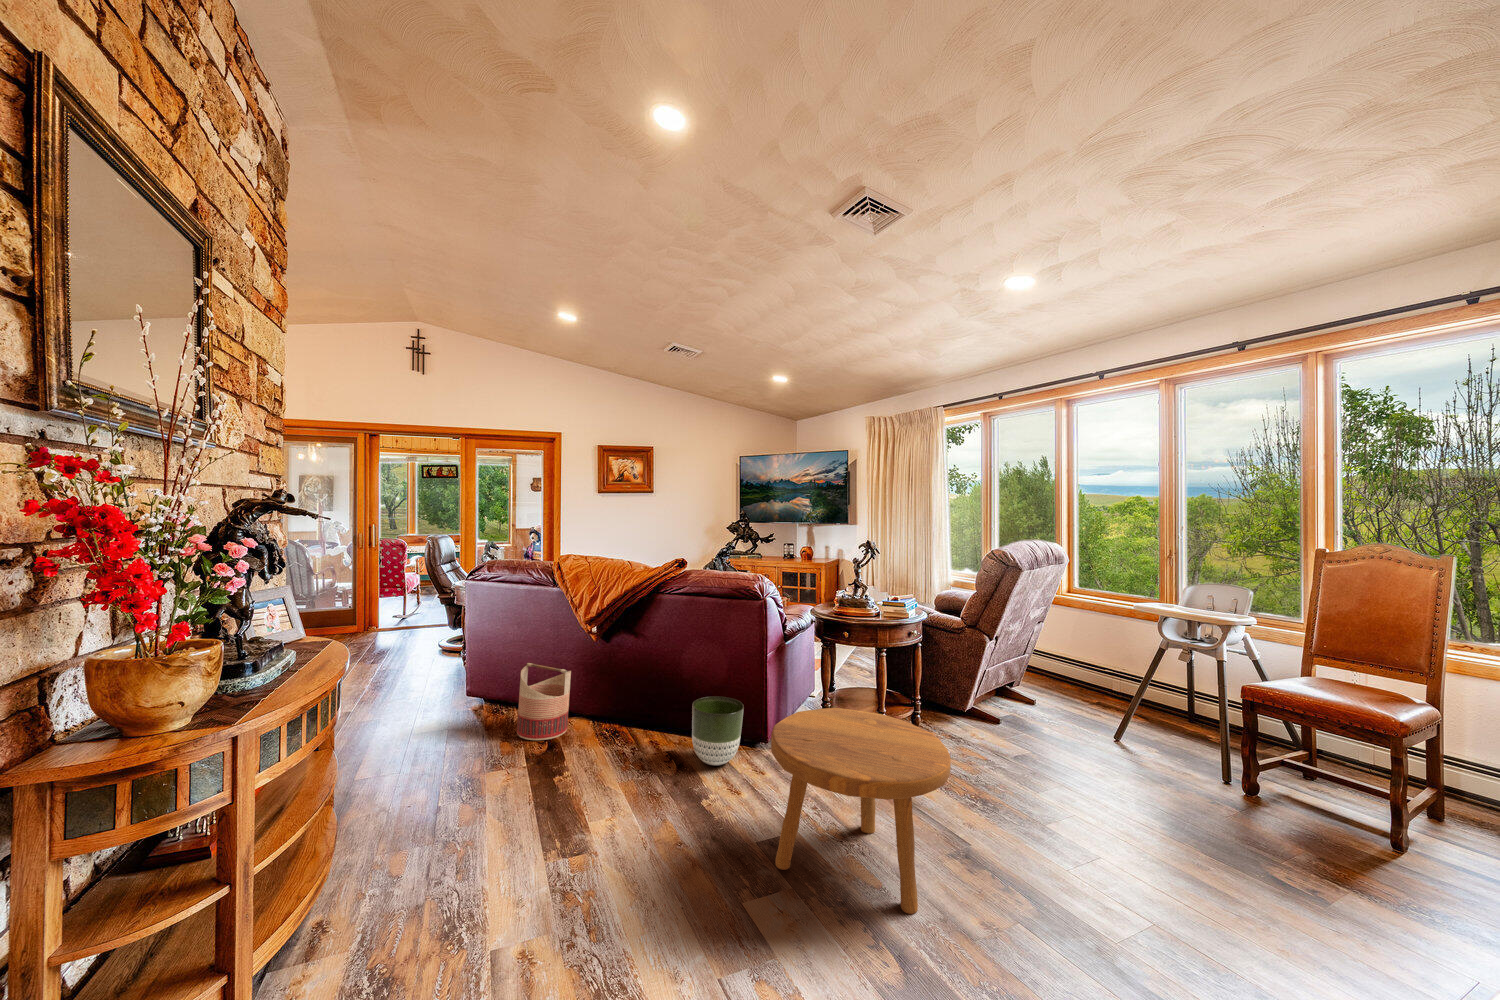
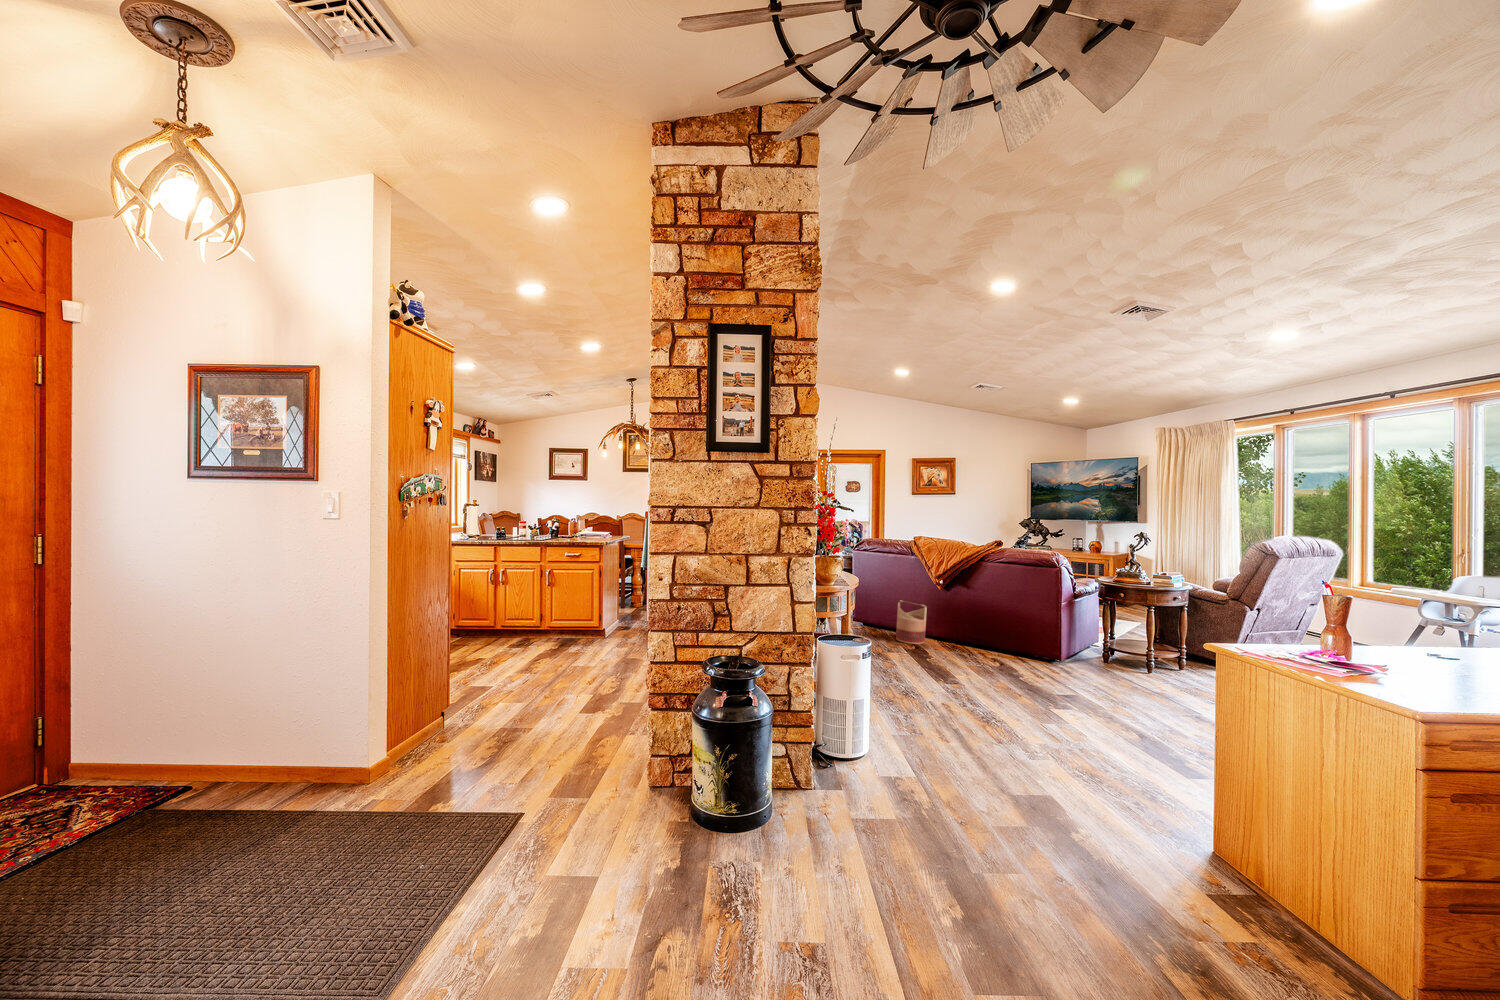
planter: present [692,697,744,765] -> none [1011,626,1045,665]
footstool: present [771,708,951,914] -> none [1066,626,1178,721]

